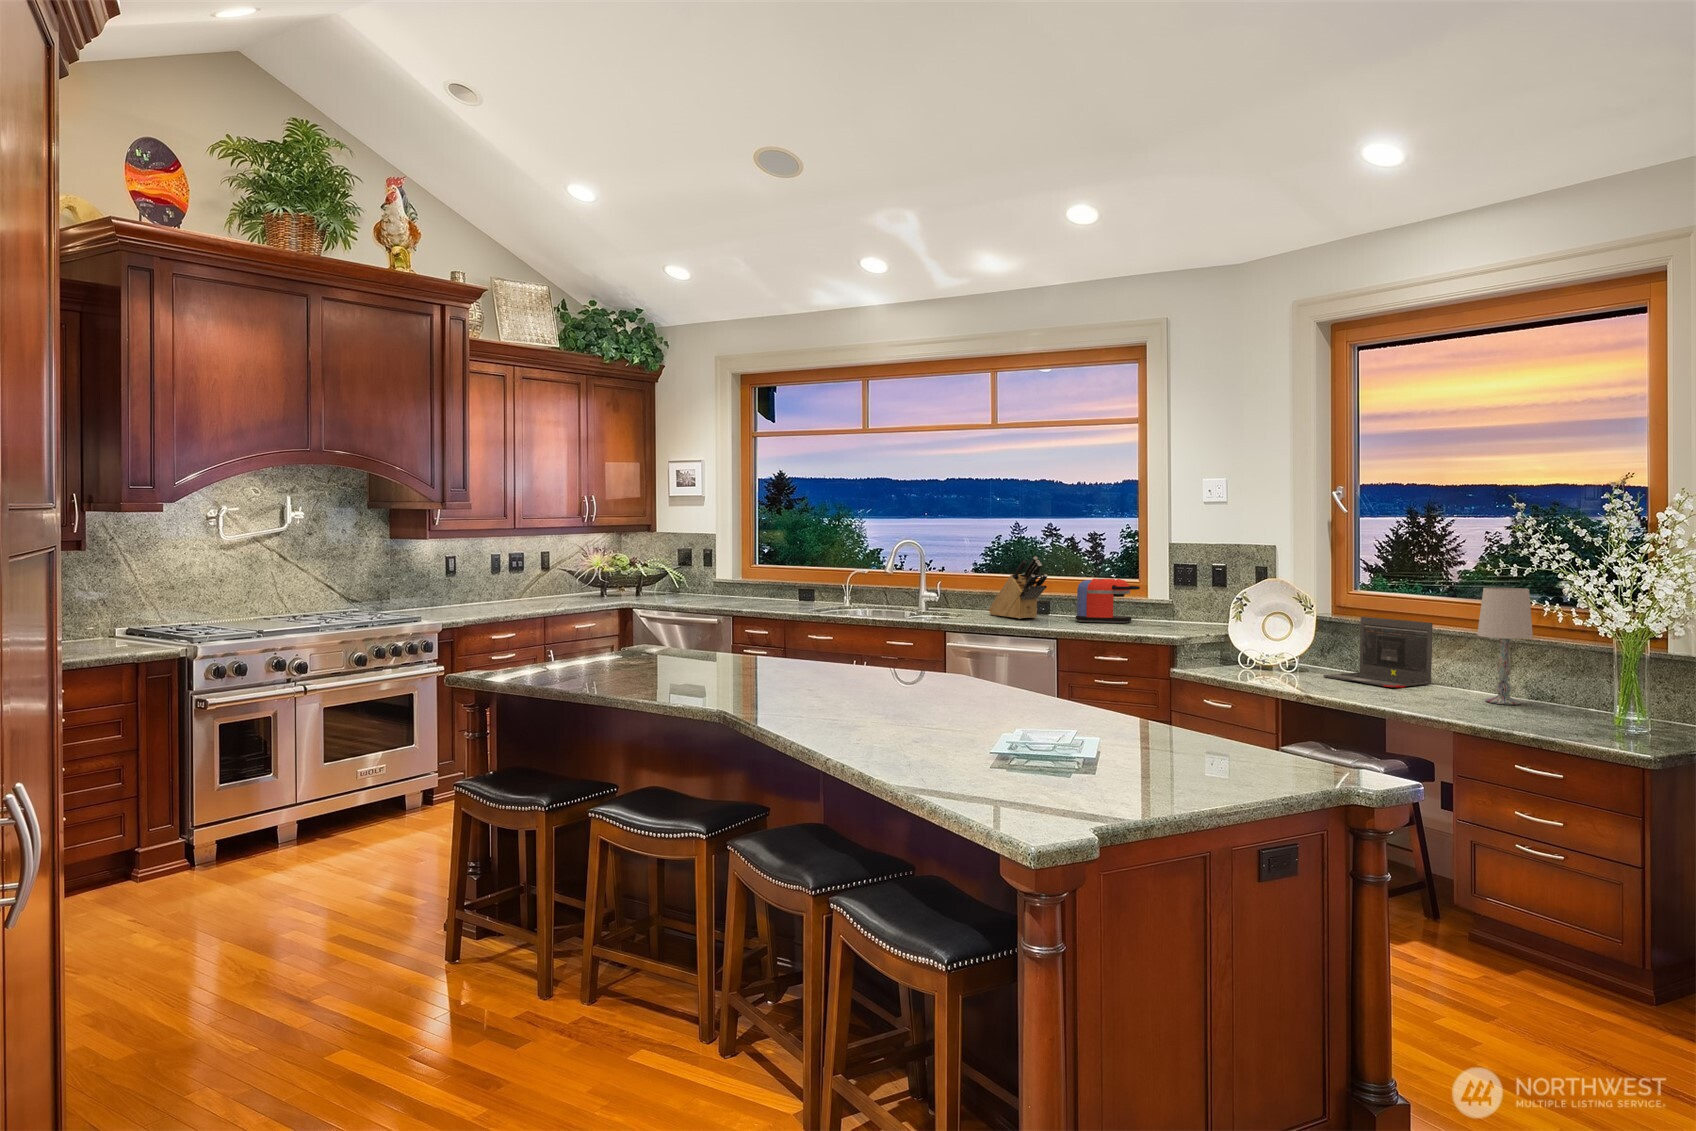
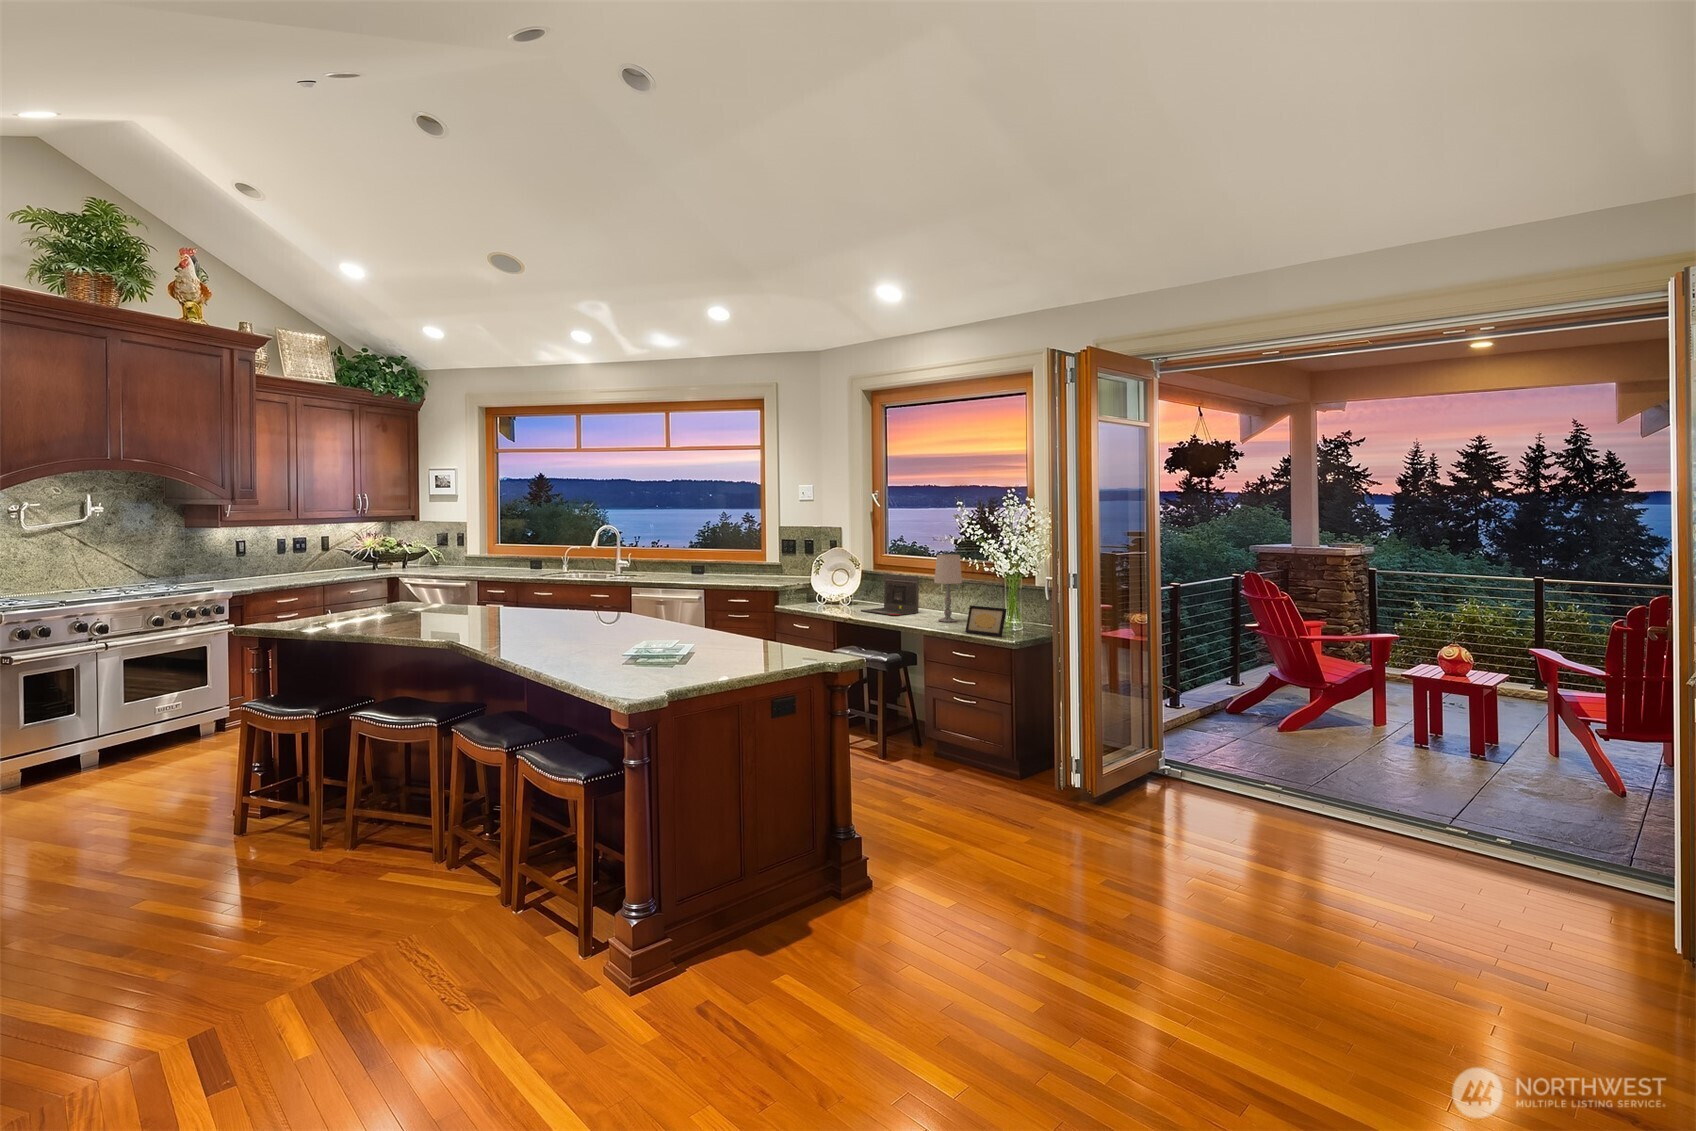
knife block: present [989,557,1047,619] -> none [665,539,701,581]
coffee maker: present [1075,579,1140,623] -> none [720,553,761,582]
picture frame: none [1565,681,1661,742] -> present [965,605,1007,637]

